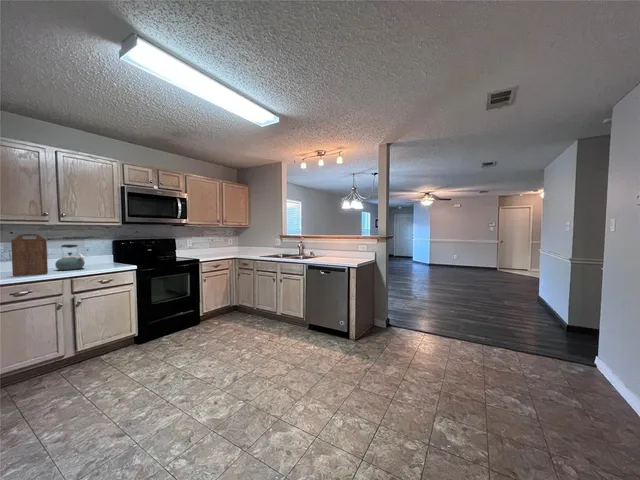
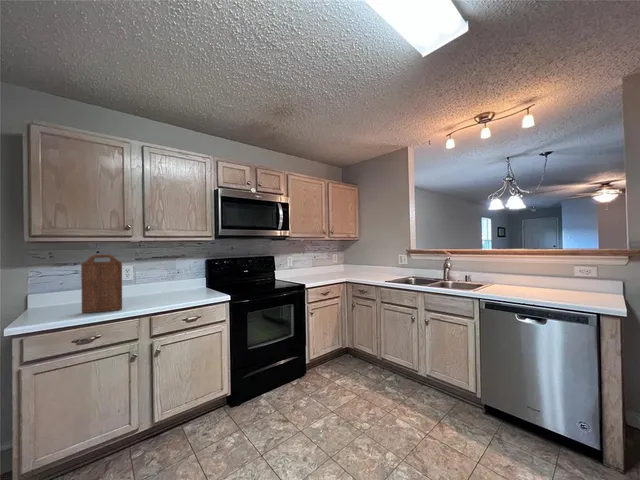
kettle: present [55,245,85,270] -> none [136,267,170,303]

